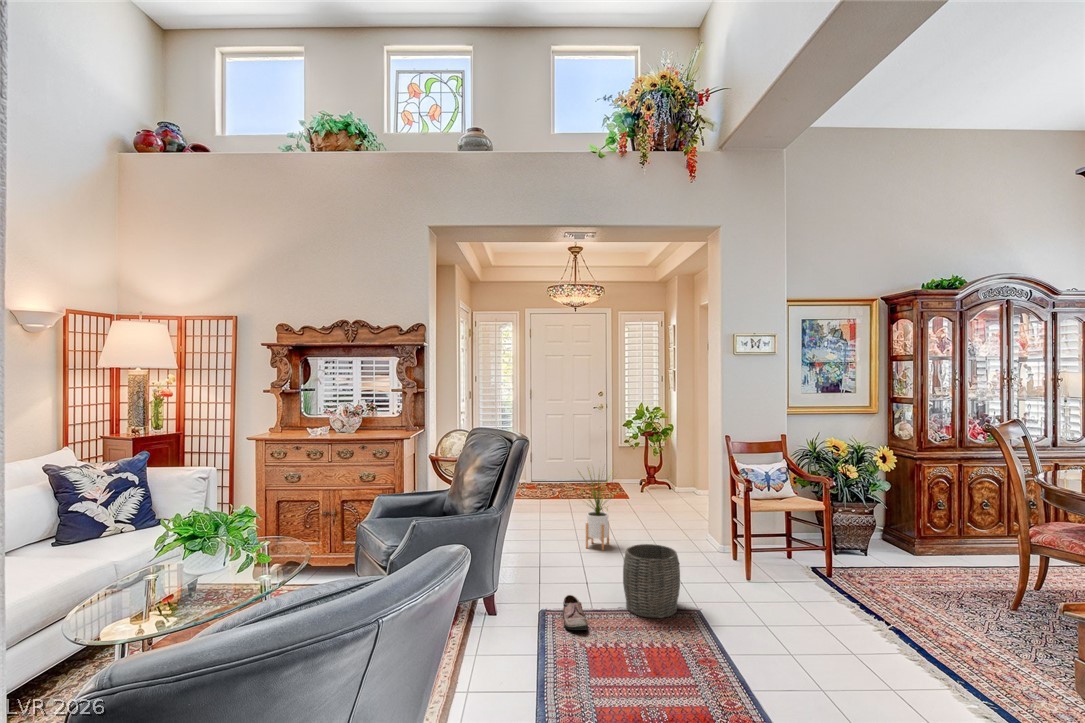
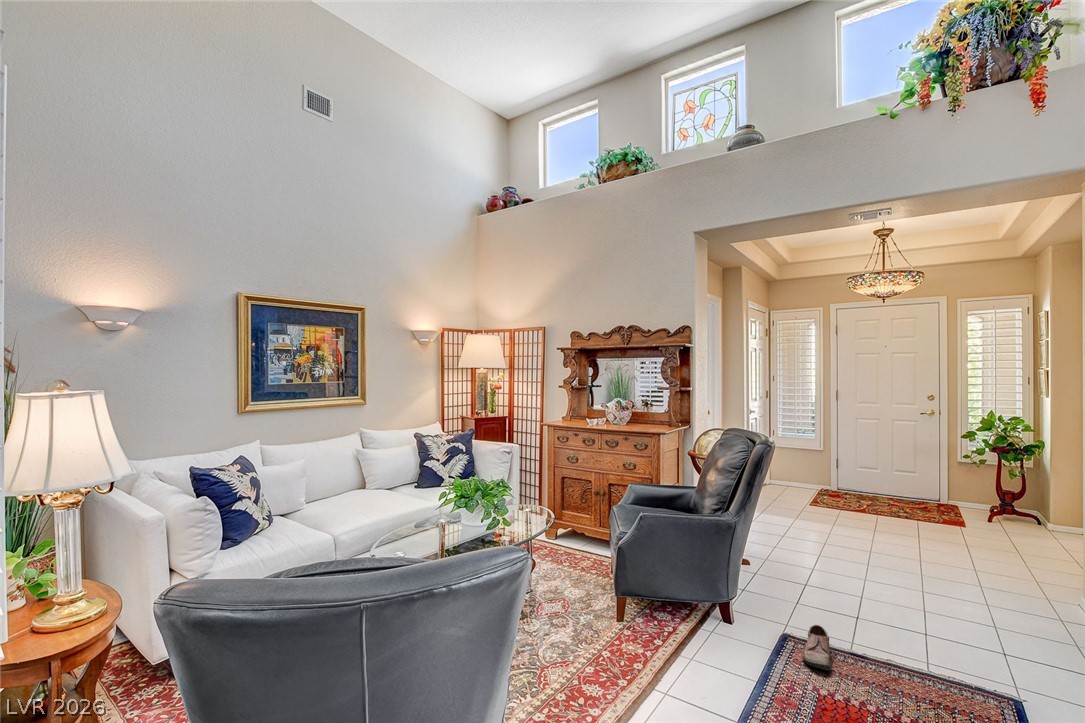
house plant: present [580,469,609,550] -> none [861,477,925,583]
woven basket: present [623,544,680,618] -> none [892,587,979,688]

